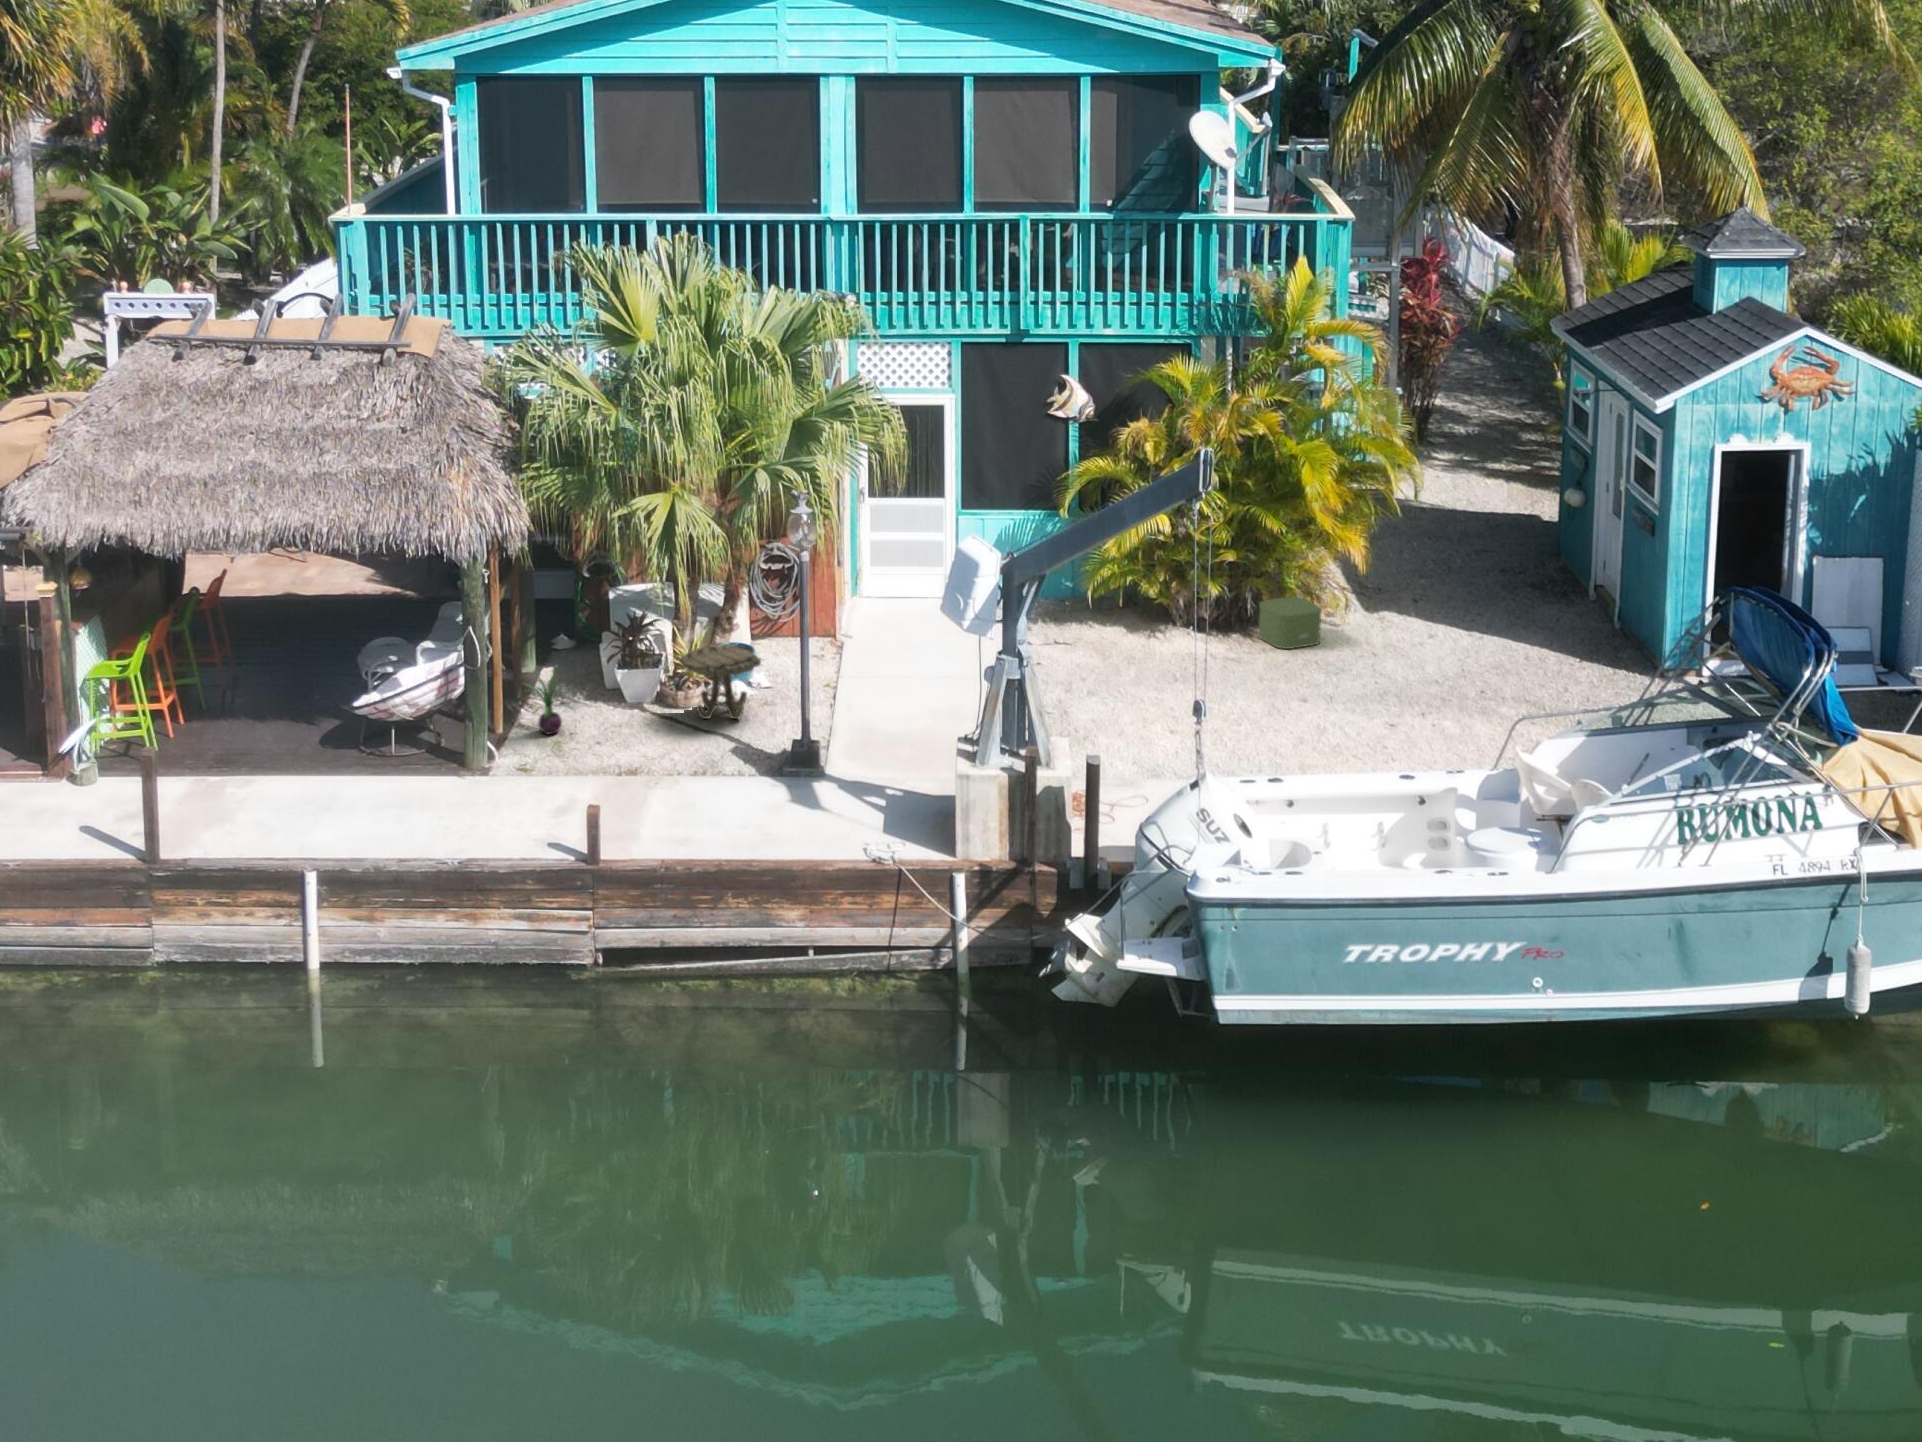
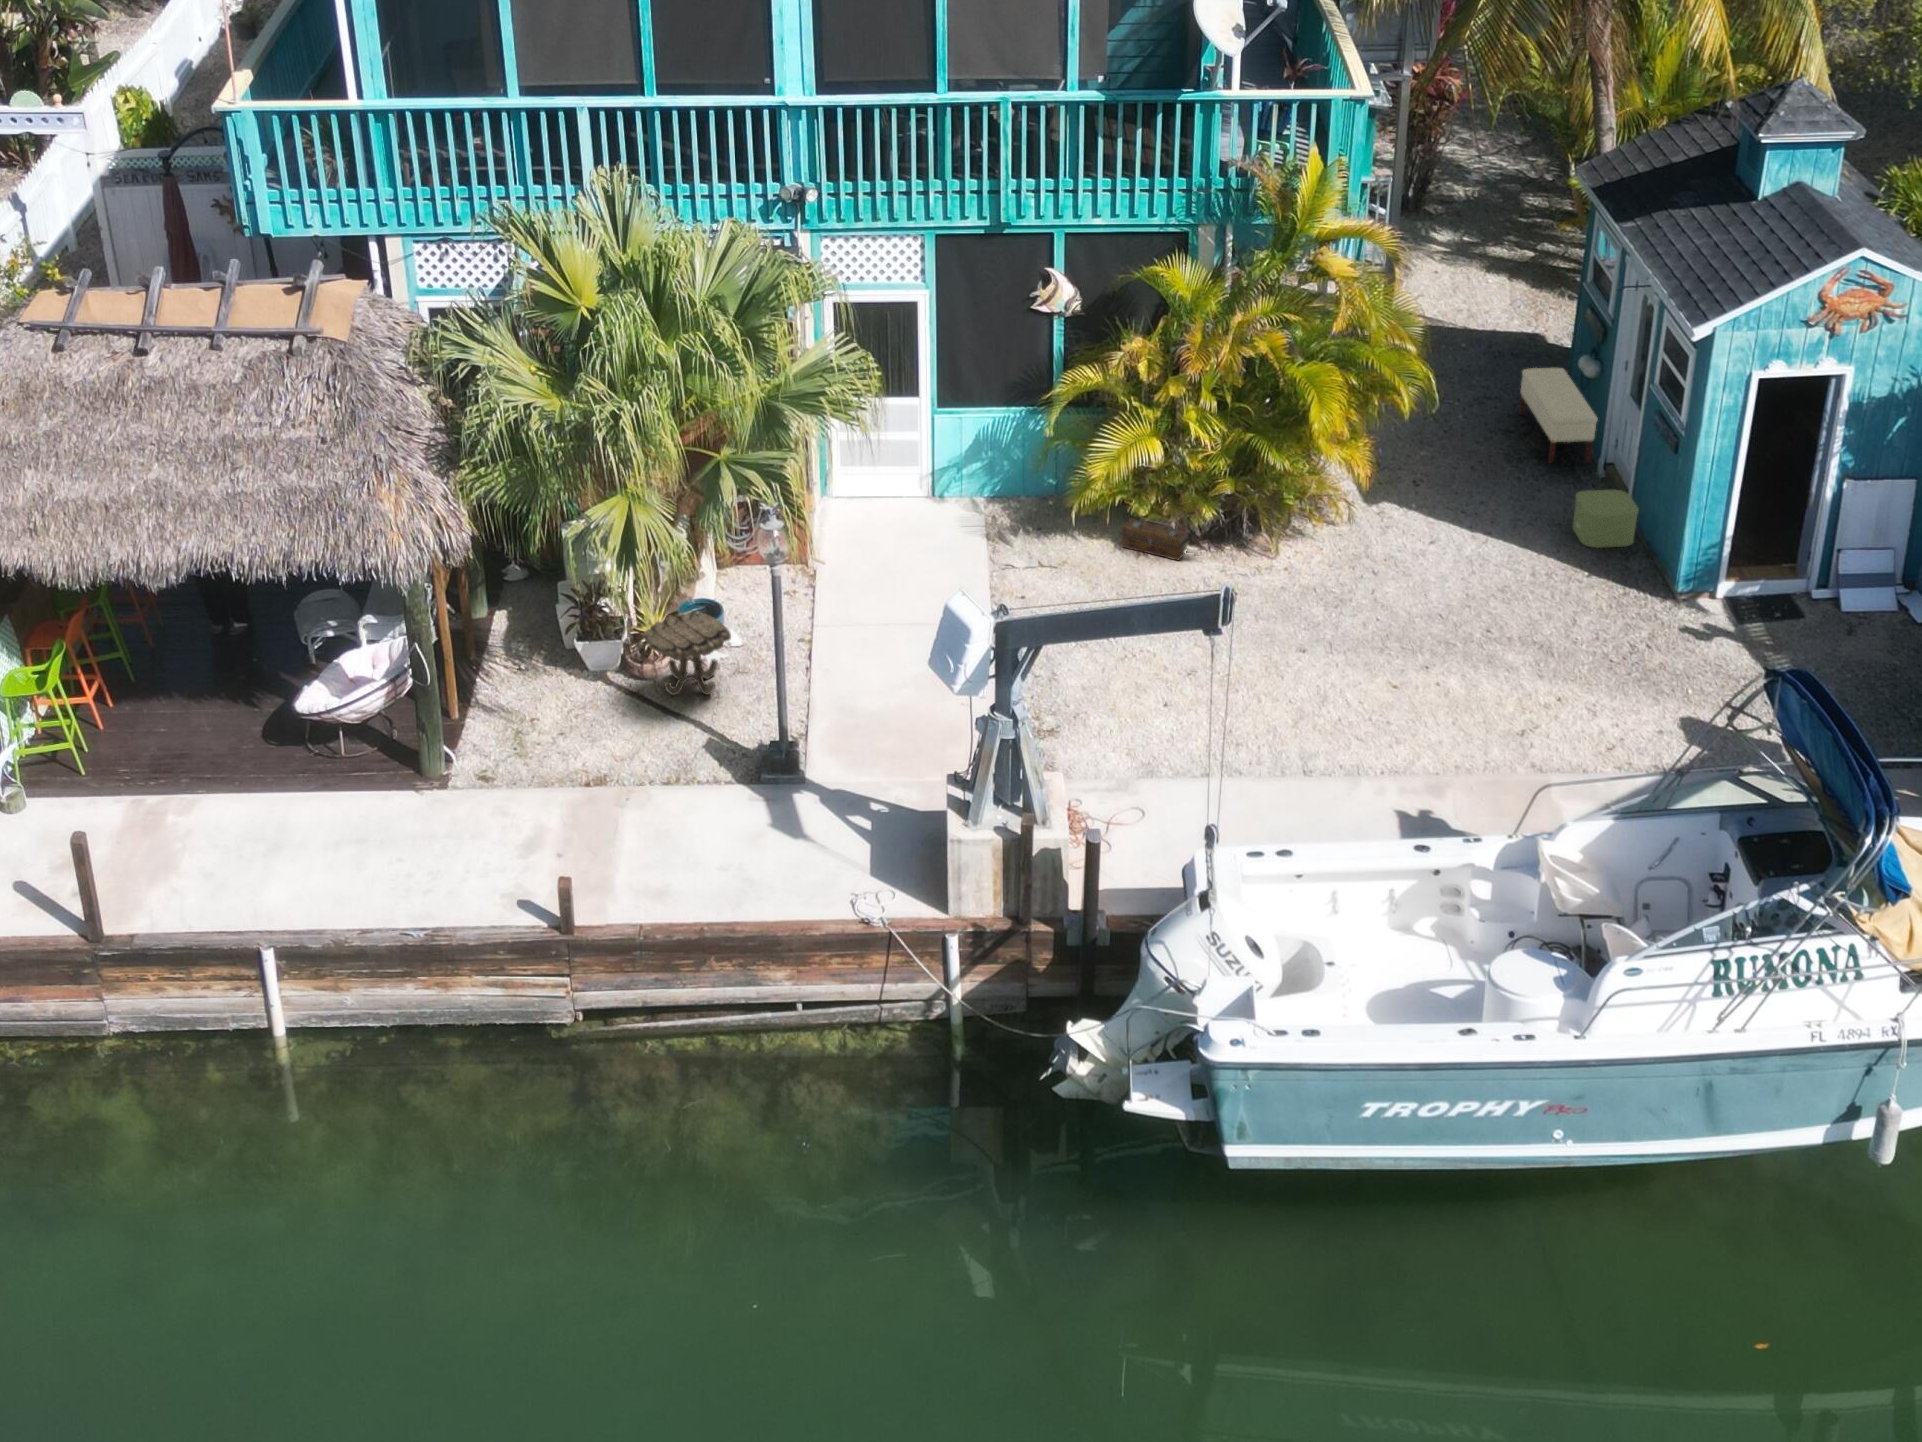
bench: none [1512,503,1584,581] -> present [1519,368,1598,463]
storage box: present [1259,597,1322,649] -> present [1572,490,1639,548]
toolbox: none [1130,602,1196,641] -> present [1121,518,1189,560]
decorative plant: present [518,670,572,735] -> none [462,656,541,724]

